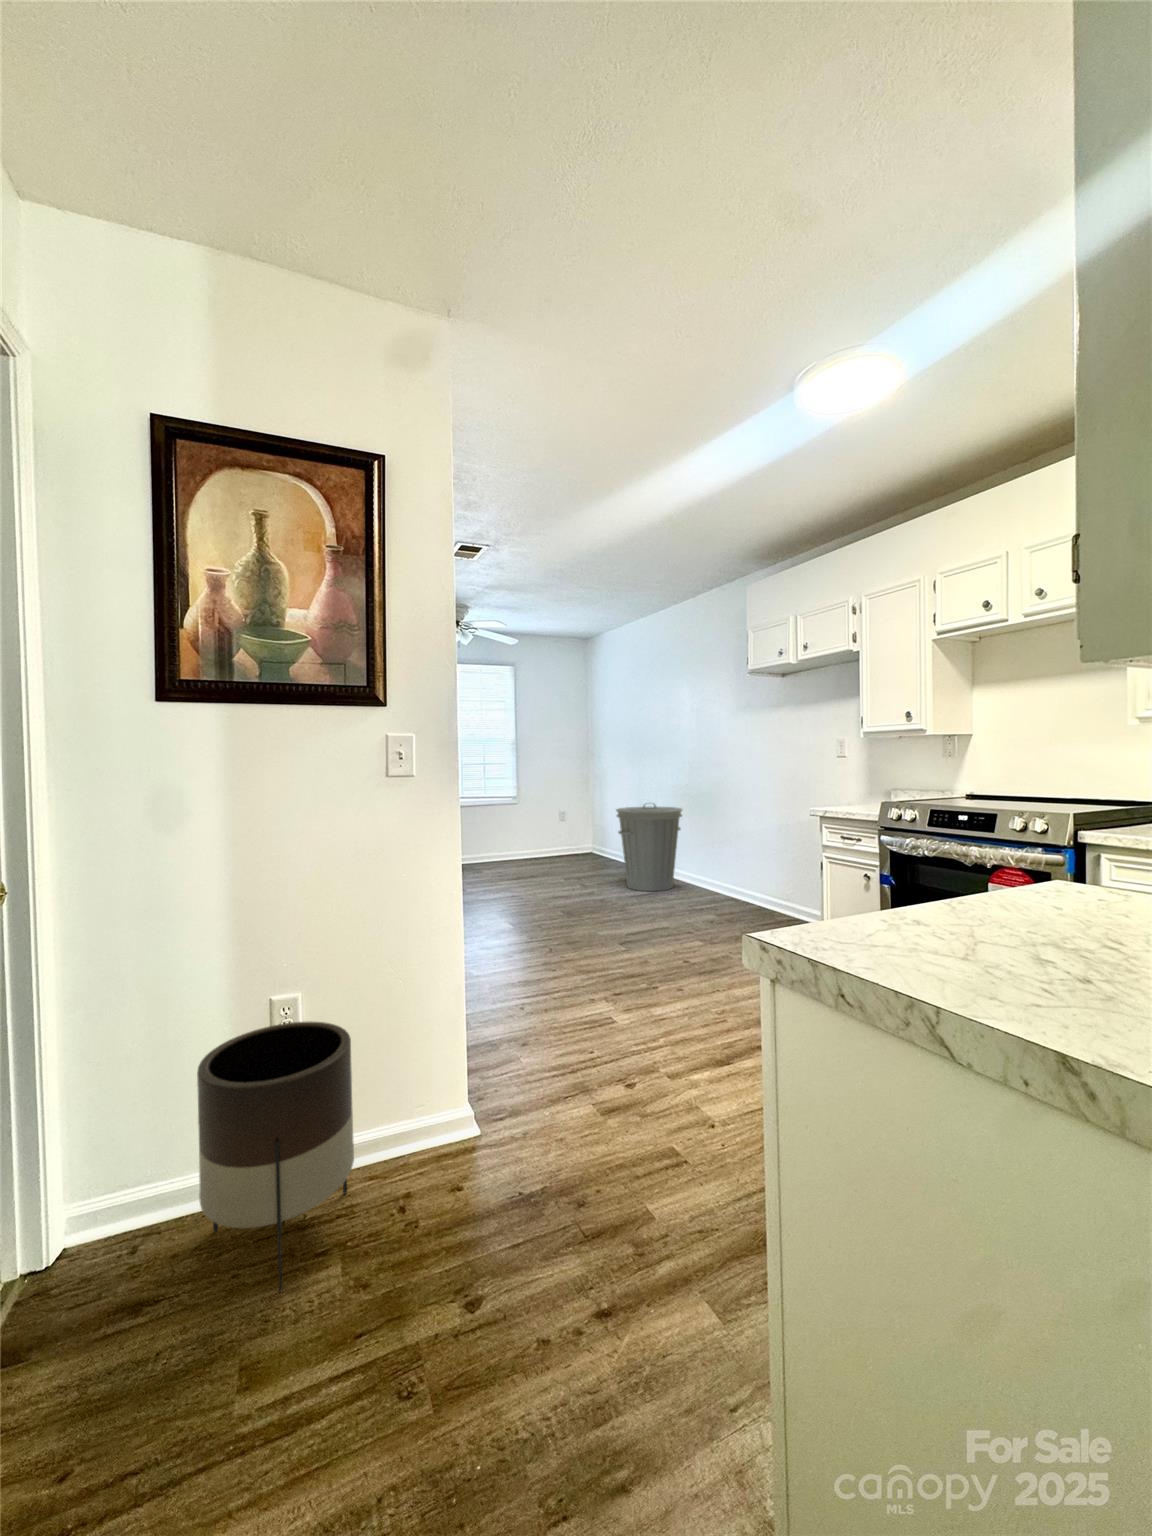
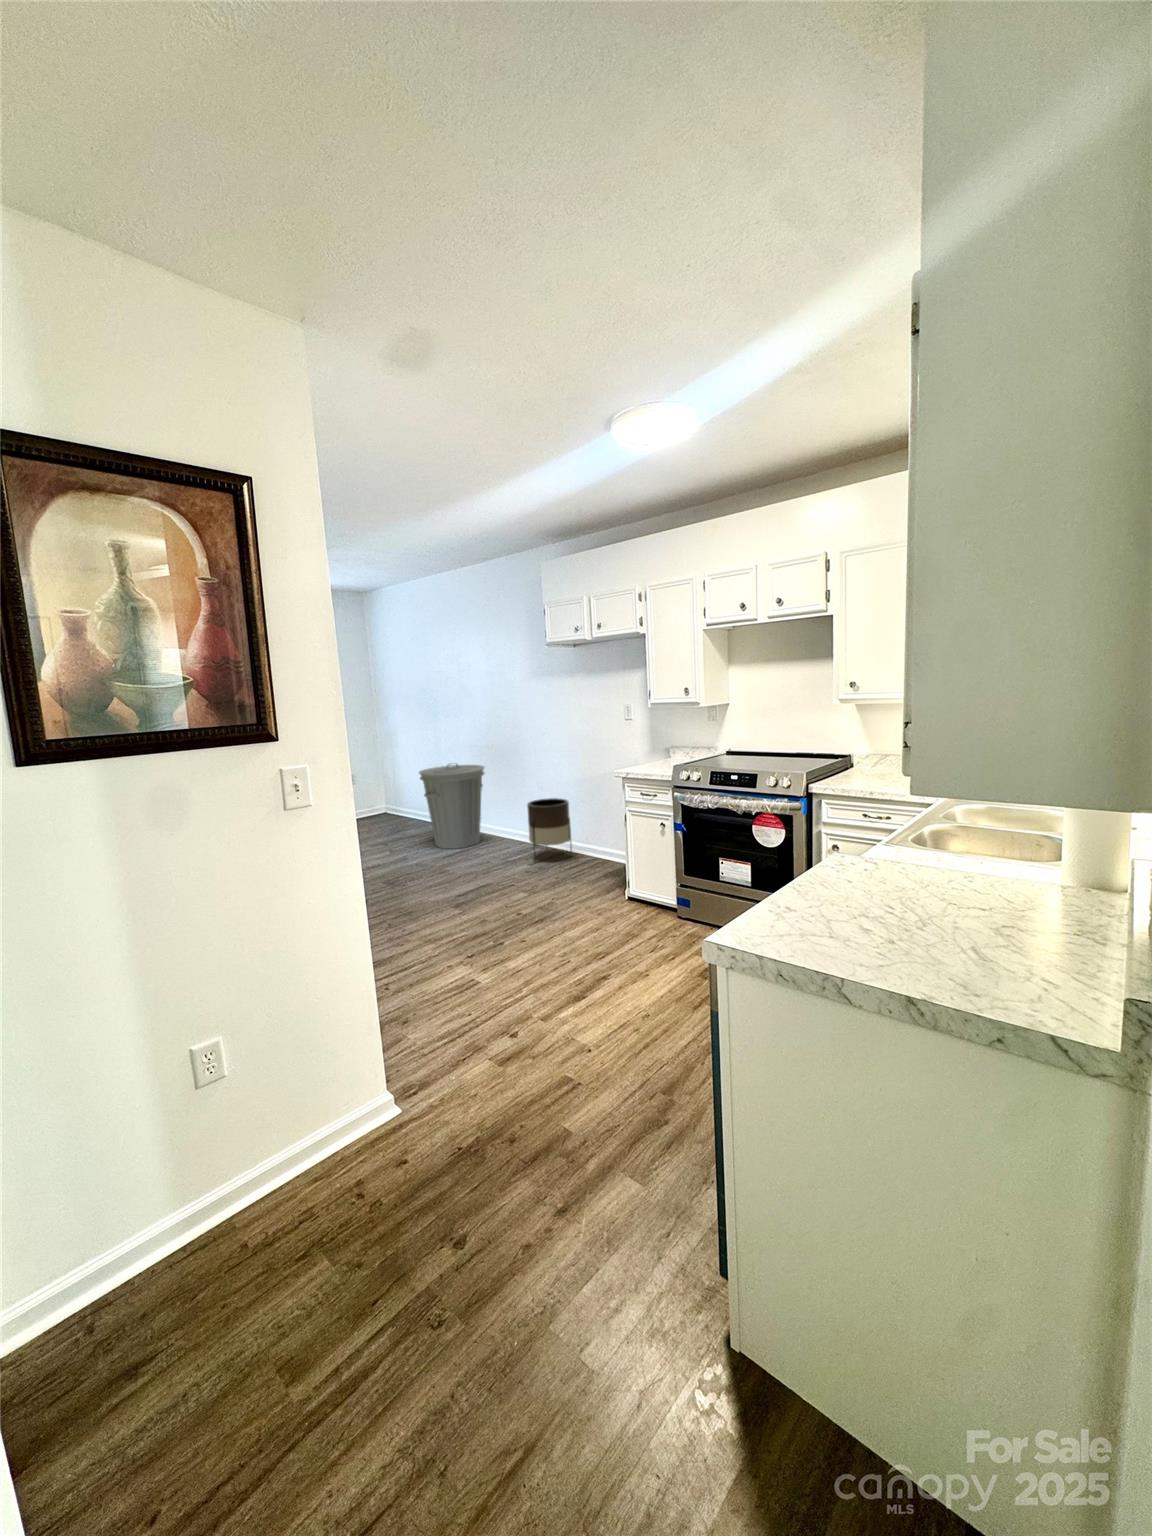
planter: present [197,1022,354,1292] -> present [527,798,571,859]

